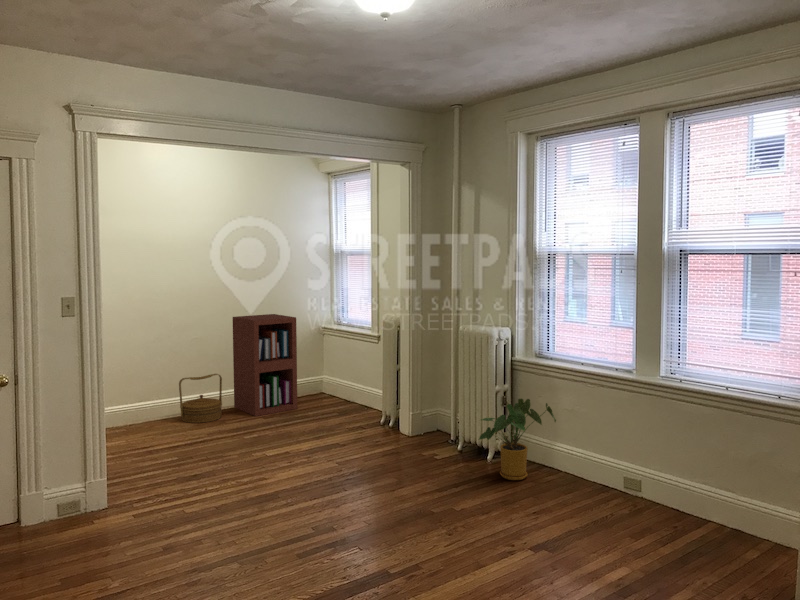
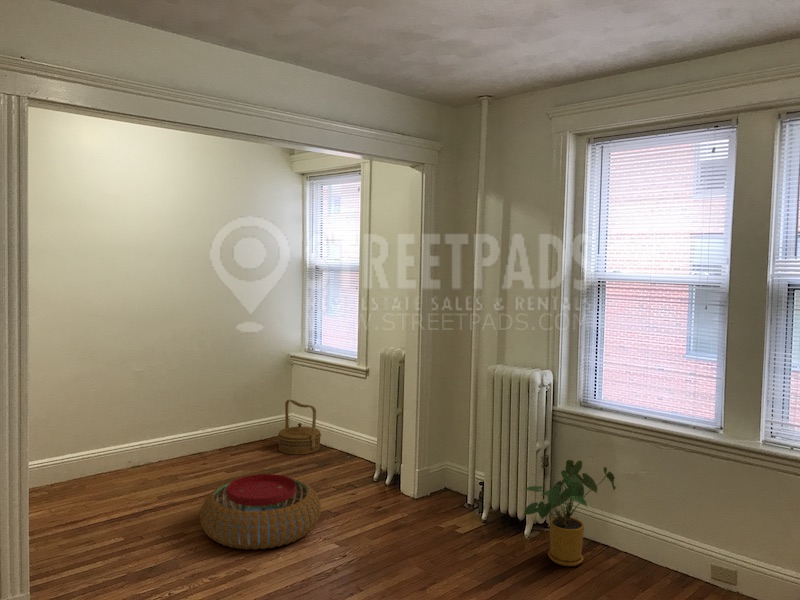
bookshelf: present [233,314,297,416] -> none [186,341,267,471]
woven basket: present [179,374,222,423] -> present [278,400,321,455]
pouf: none [234,412,327,464] -> present [200,474,321,550]

